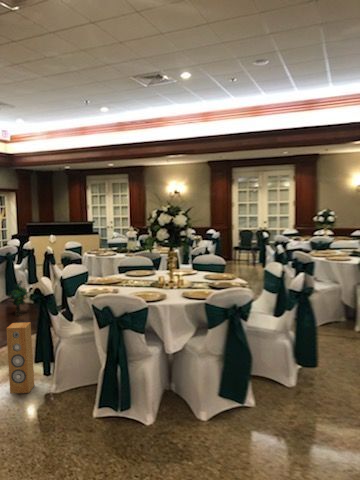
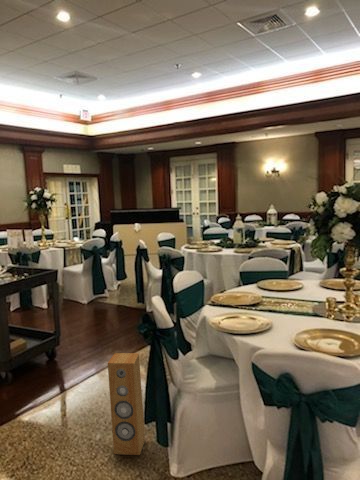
decorative plant: present [8,281,28,316] -> none [95,280,121,323]

